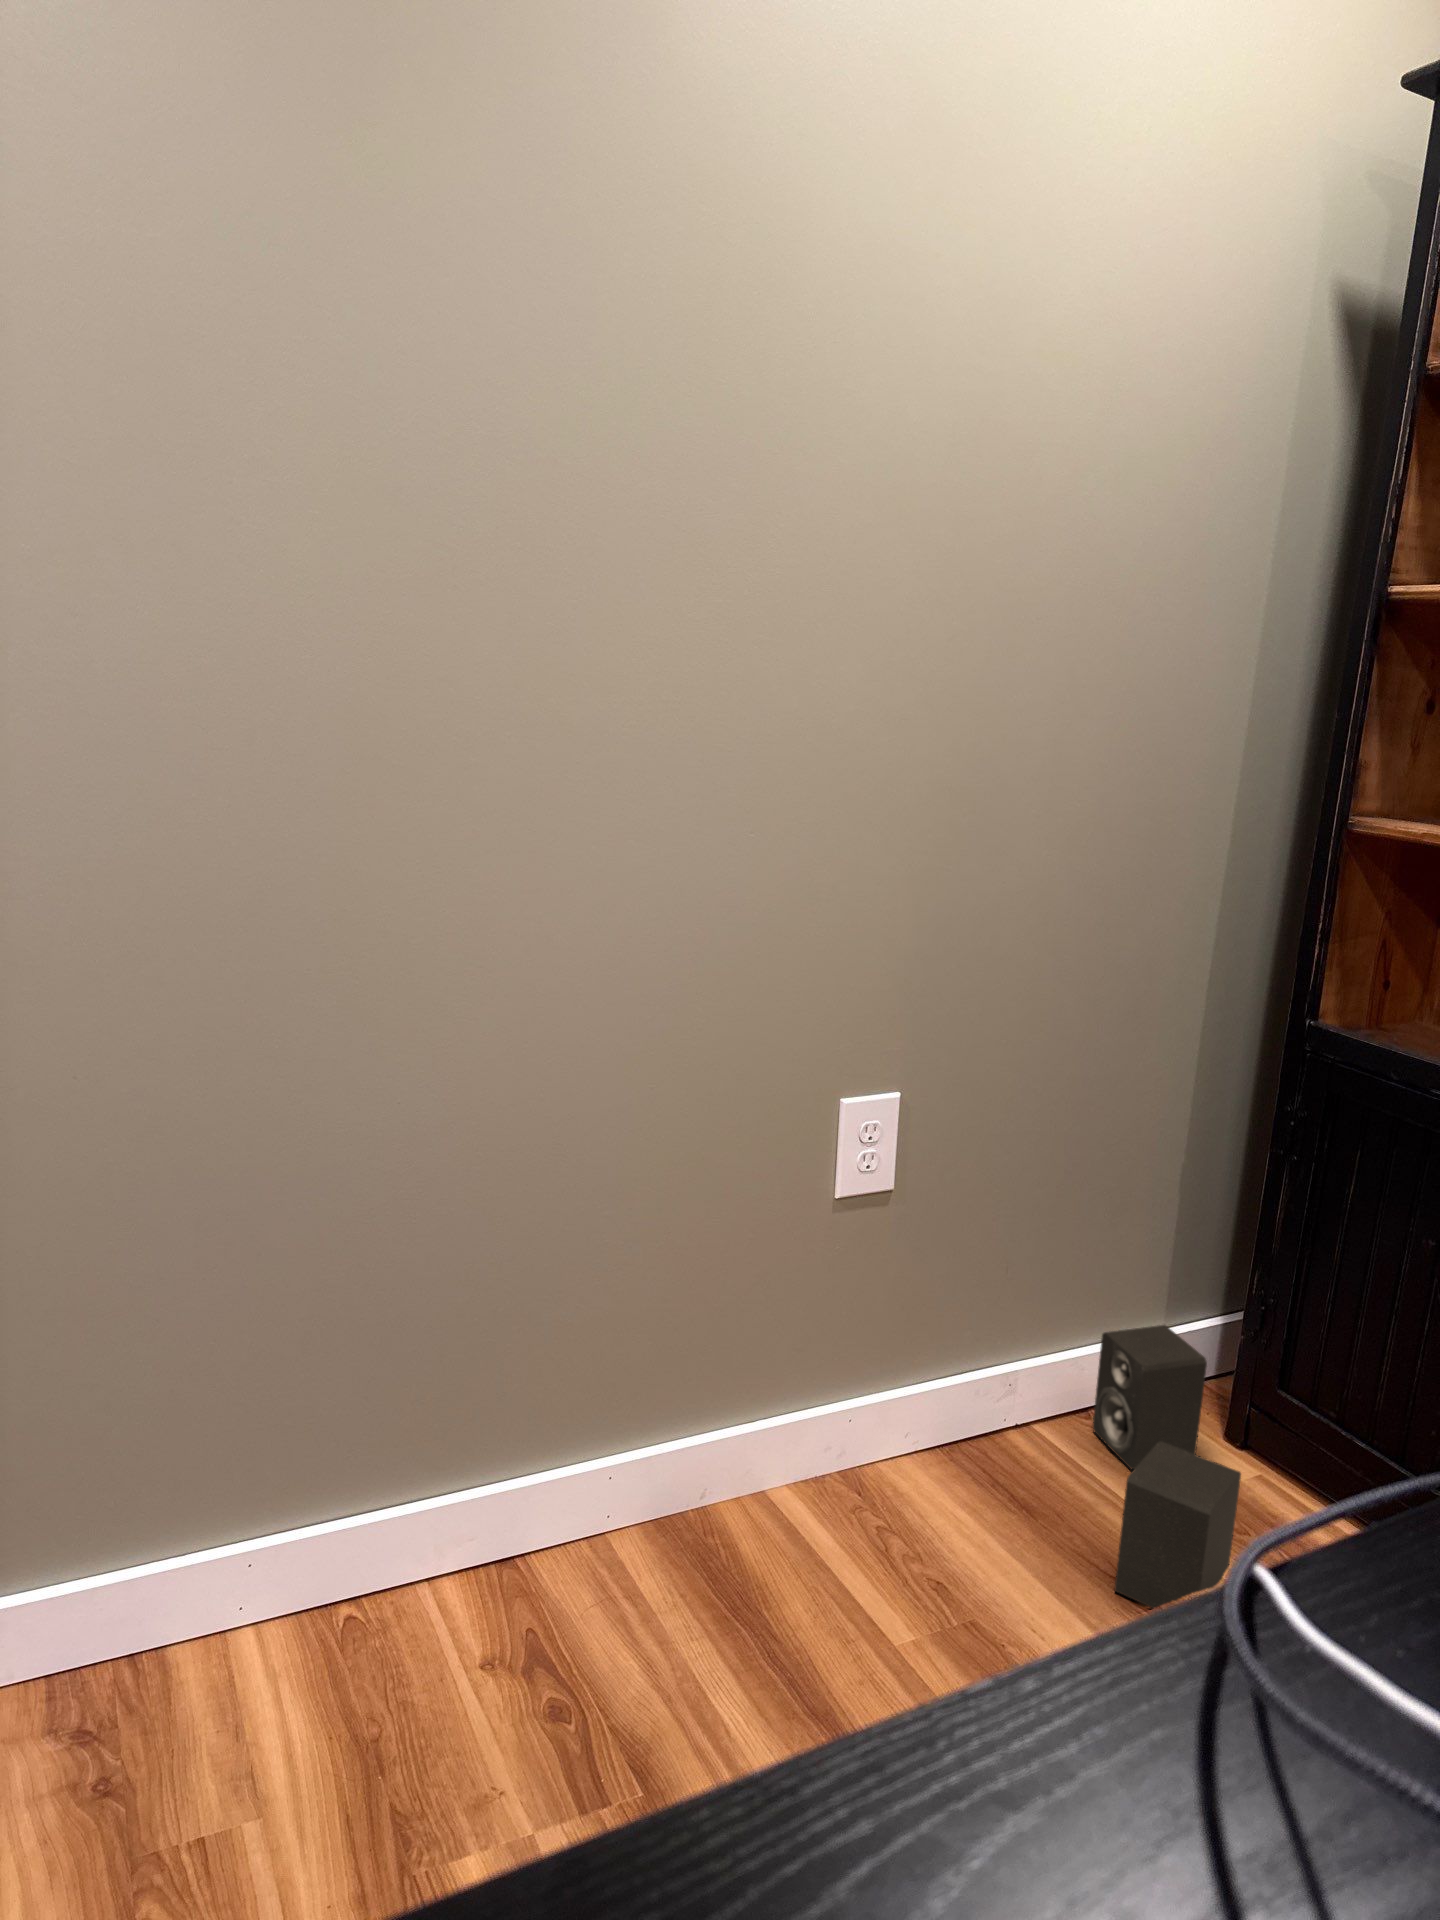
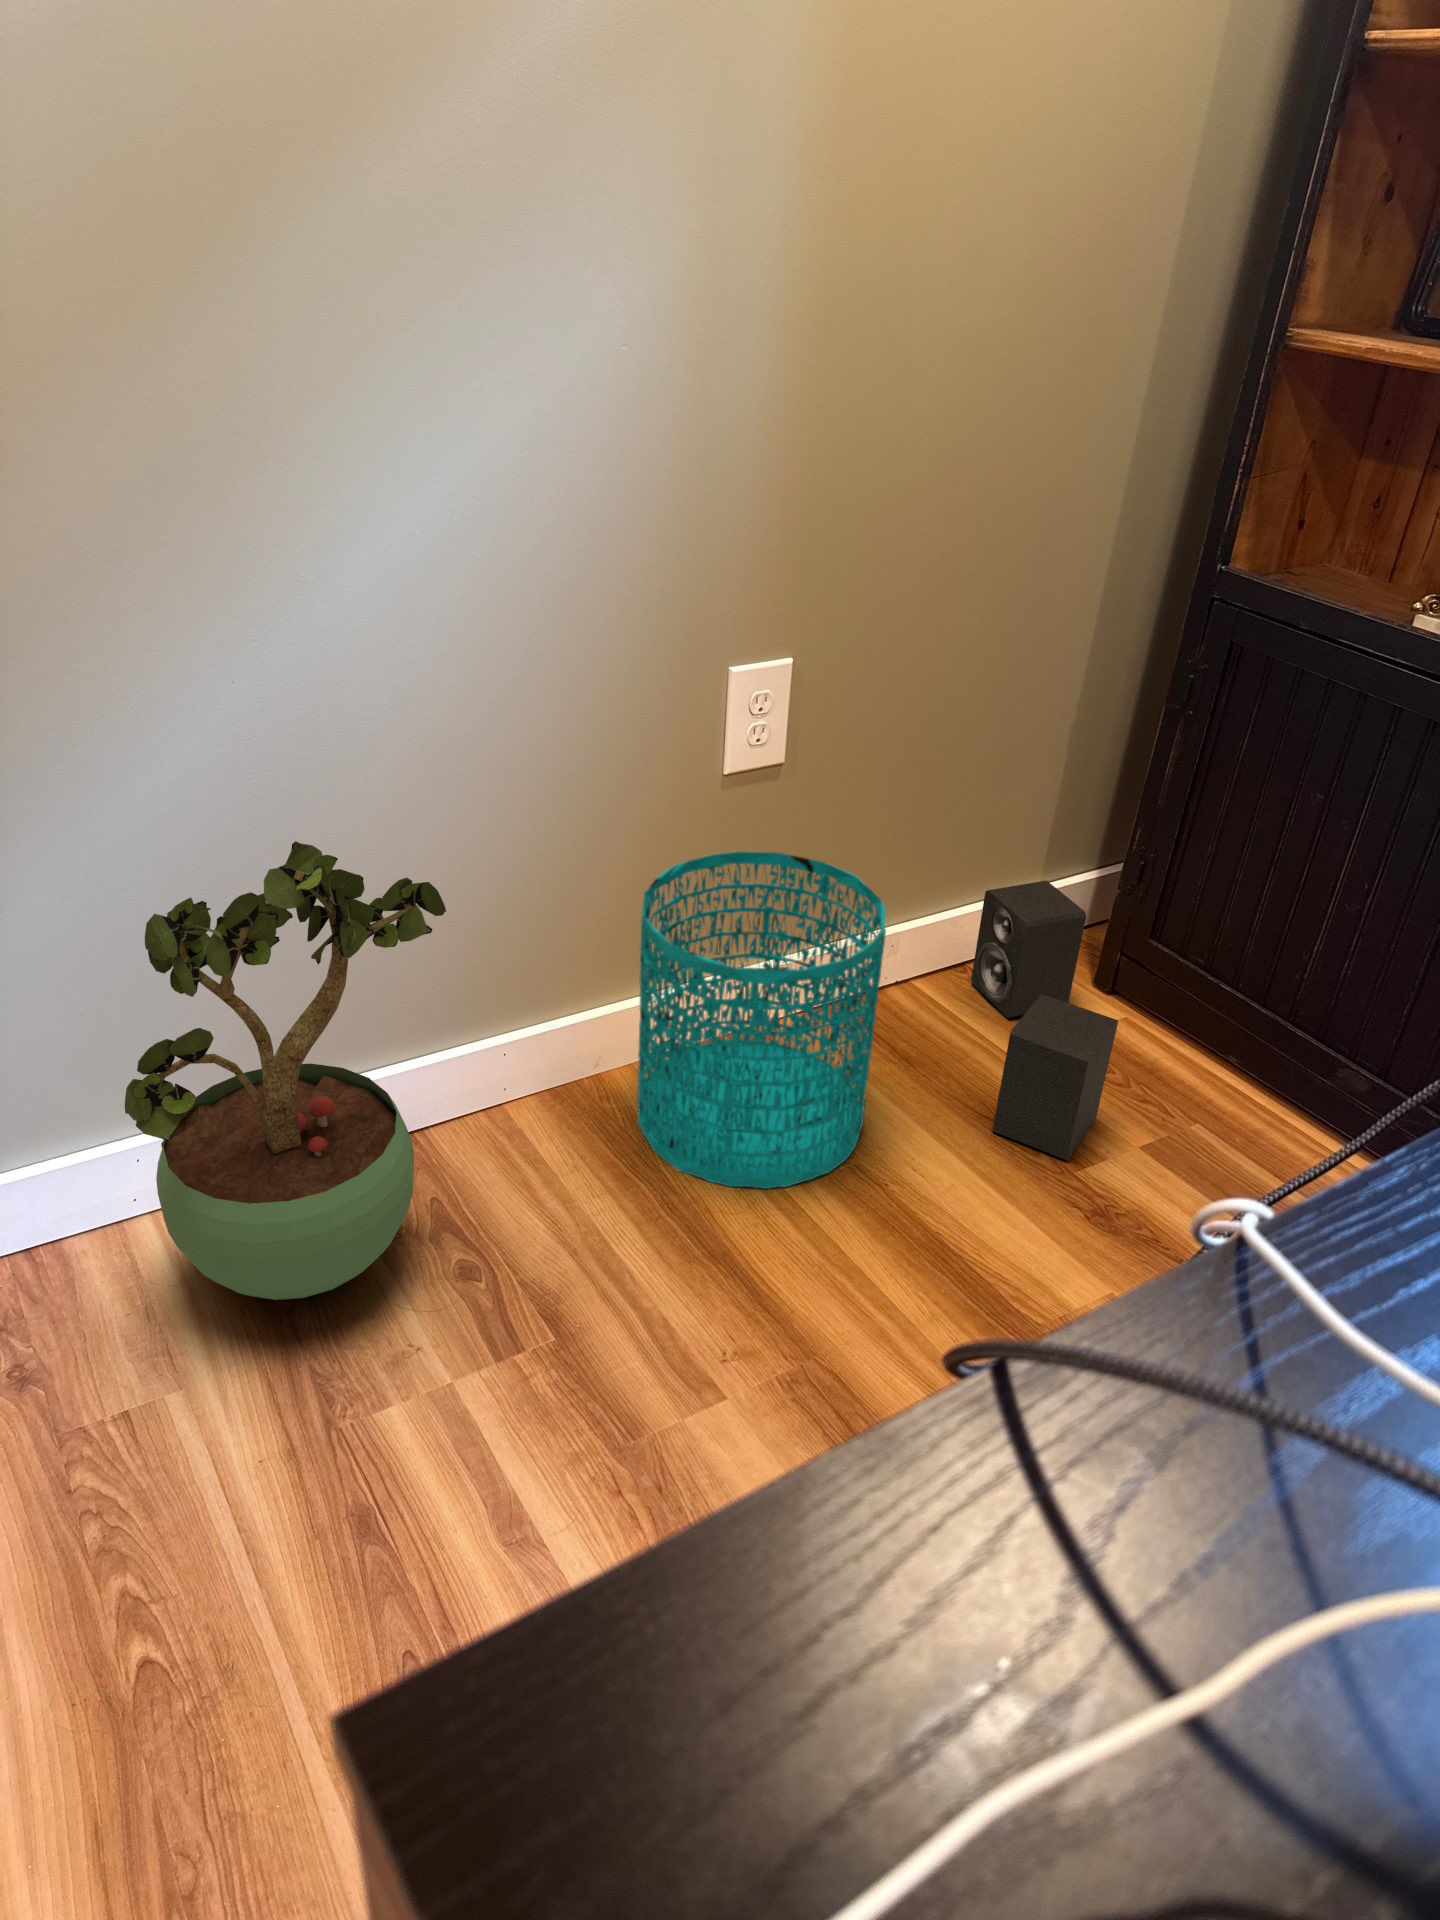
potted plant: none [247,1250,564,1725] -> present [125,841,446,1300]
wastebasket: none [742,1281,993,1640] -> present [637,851,886,1189]

